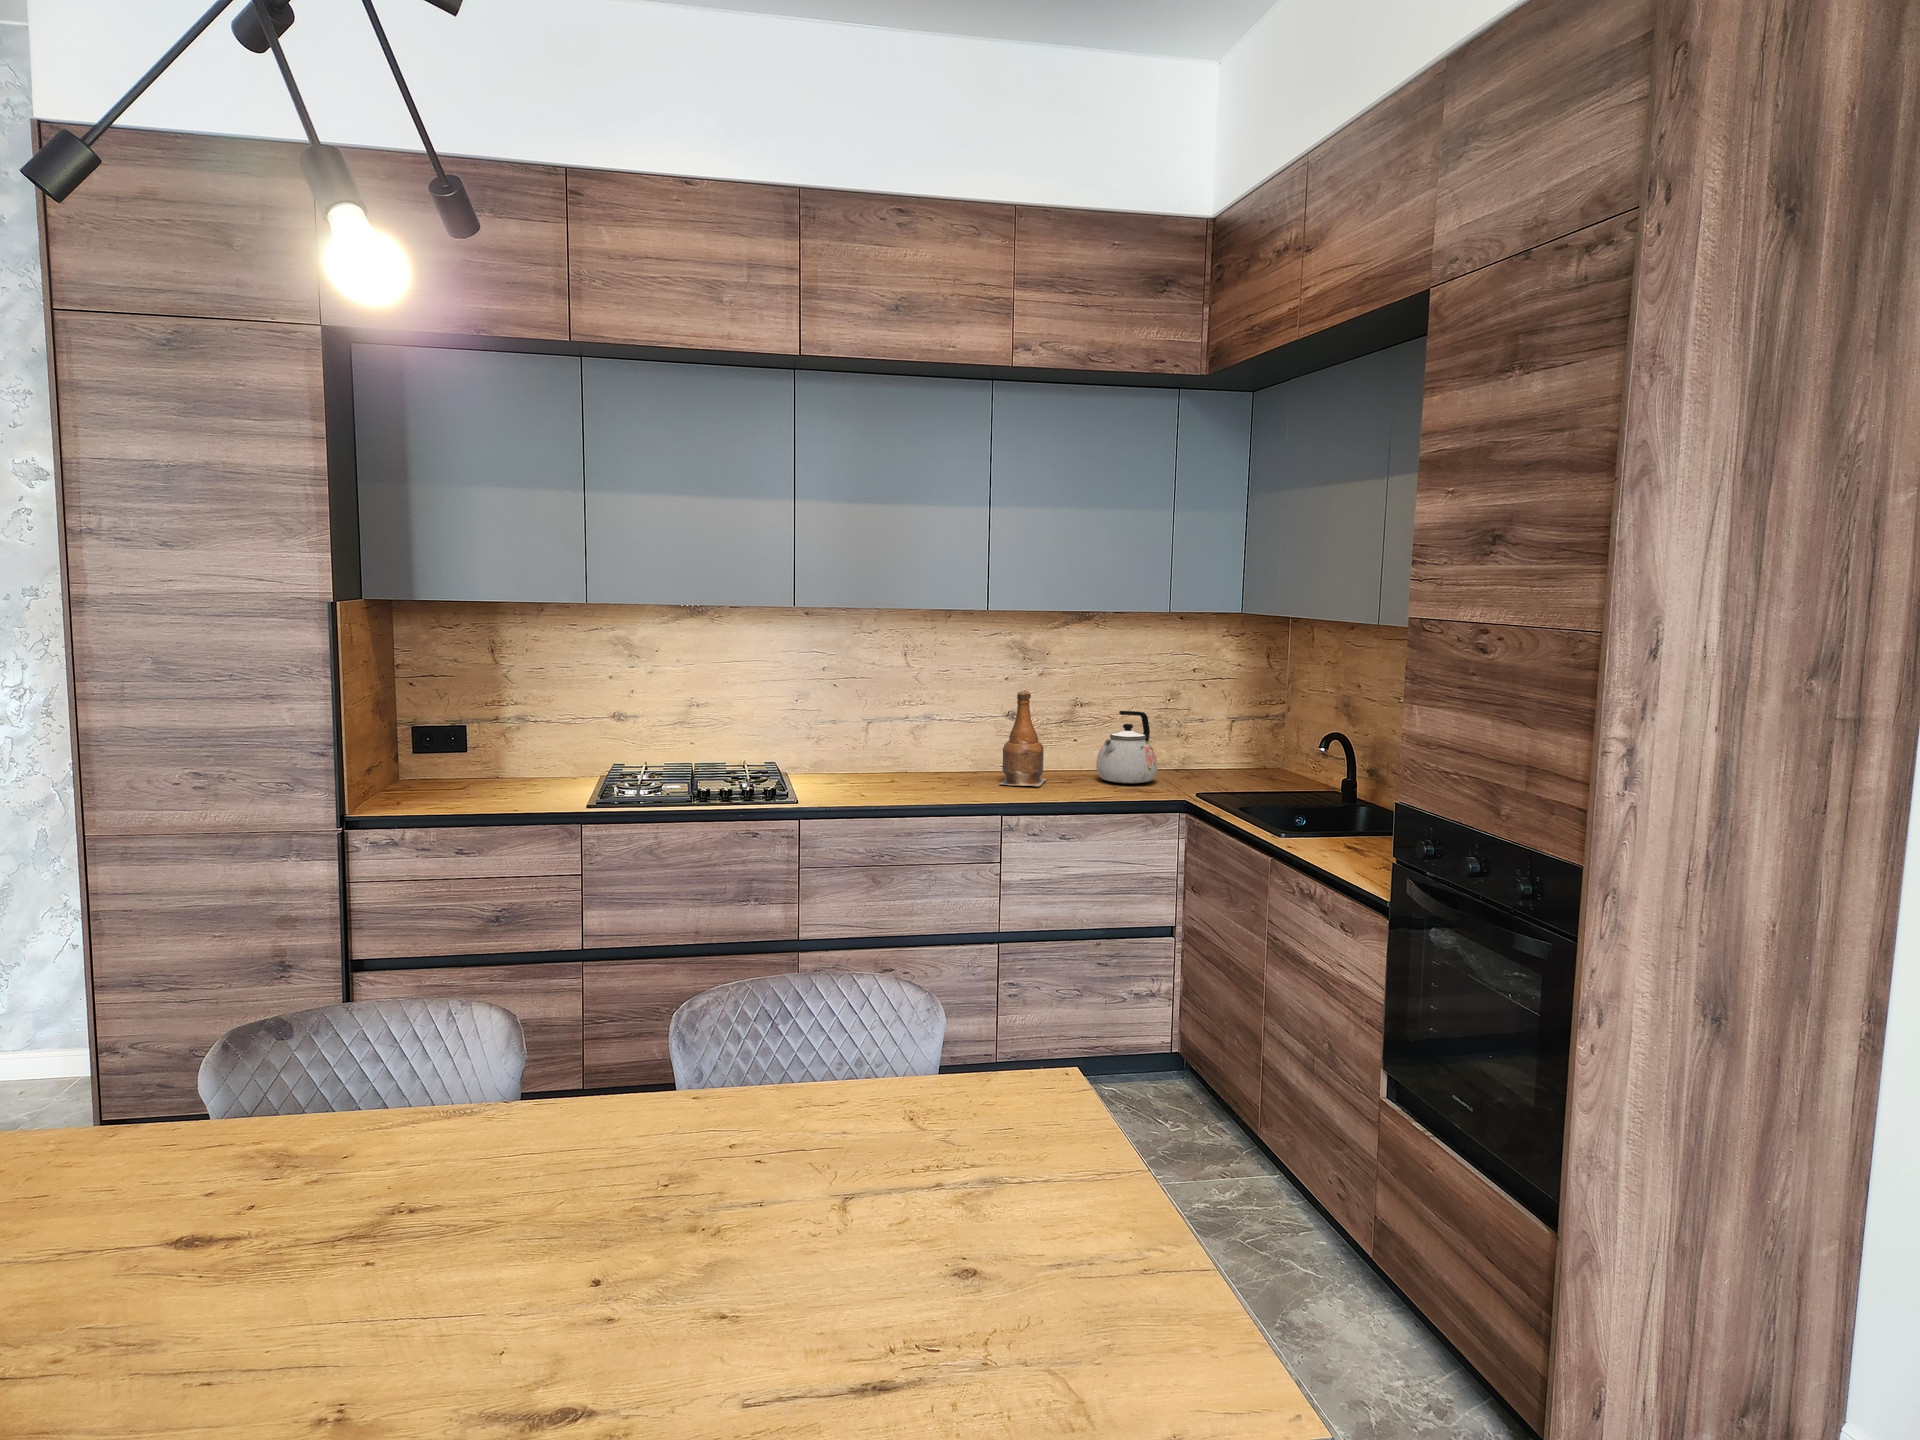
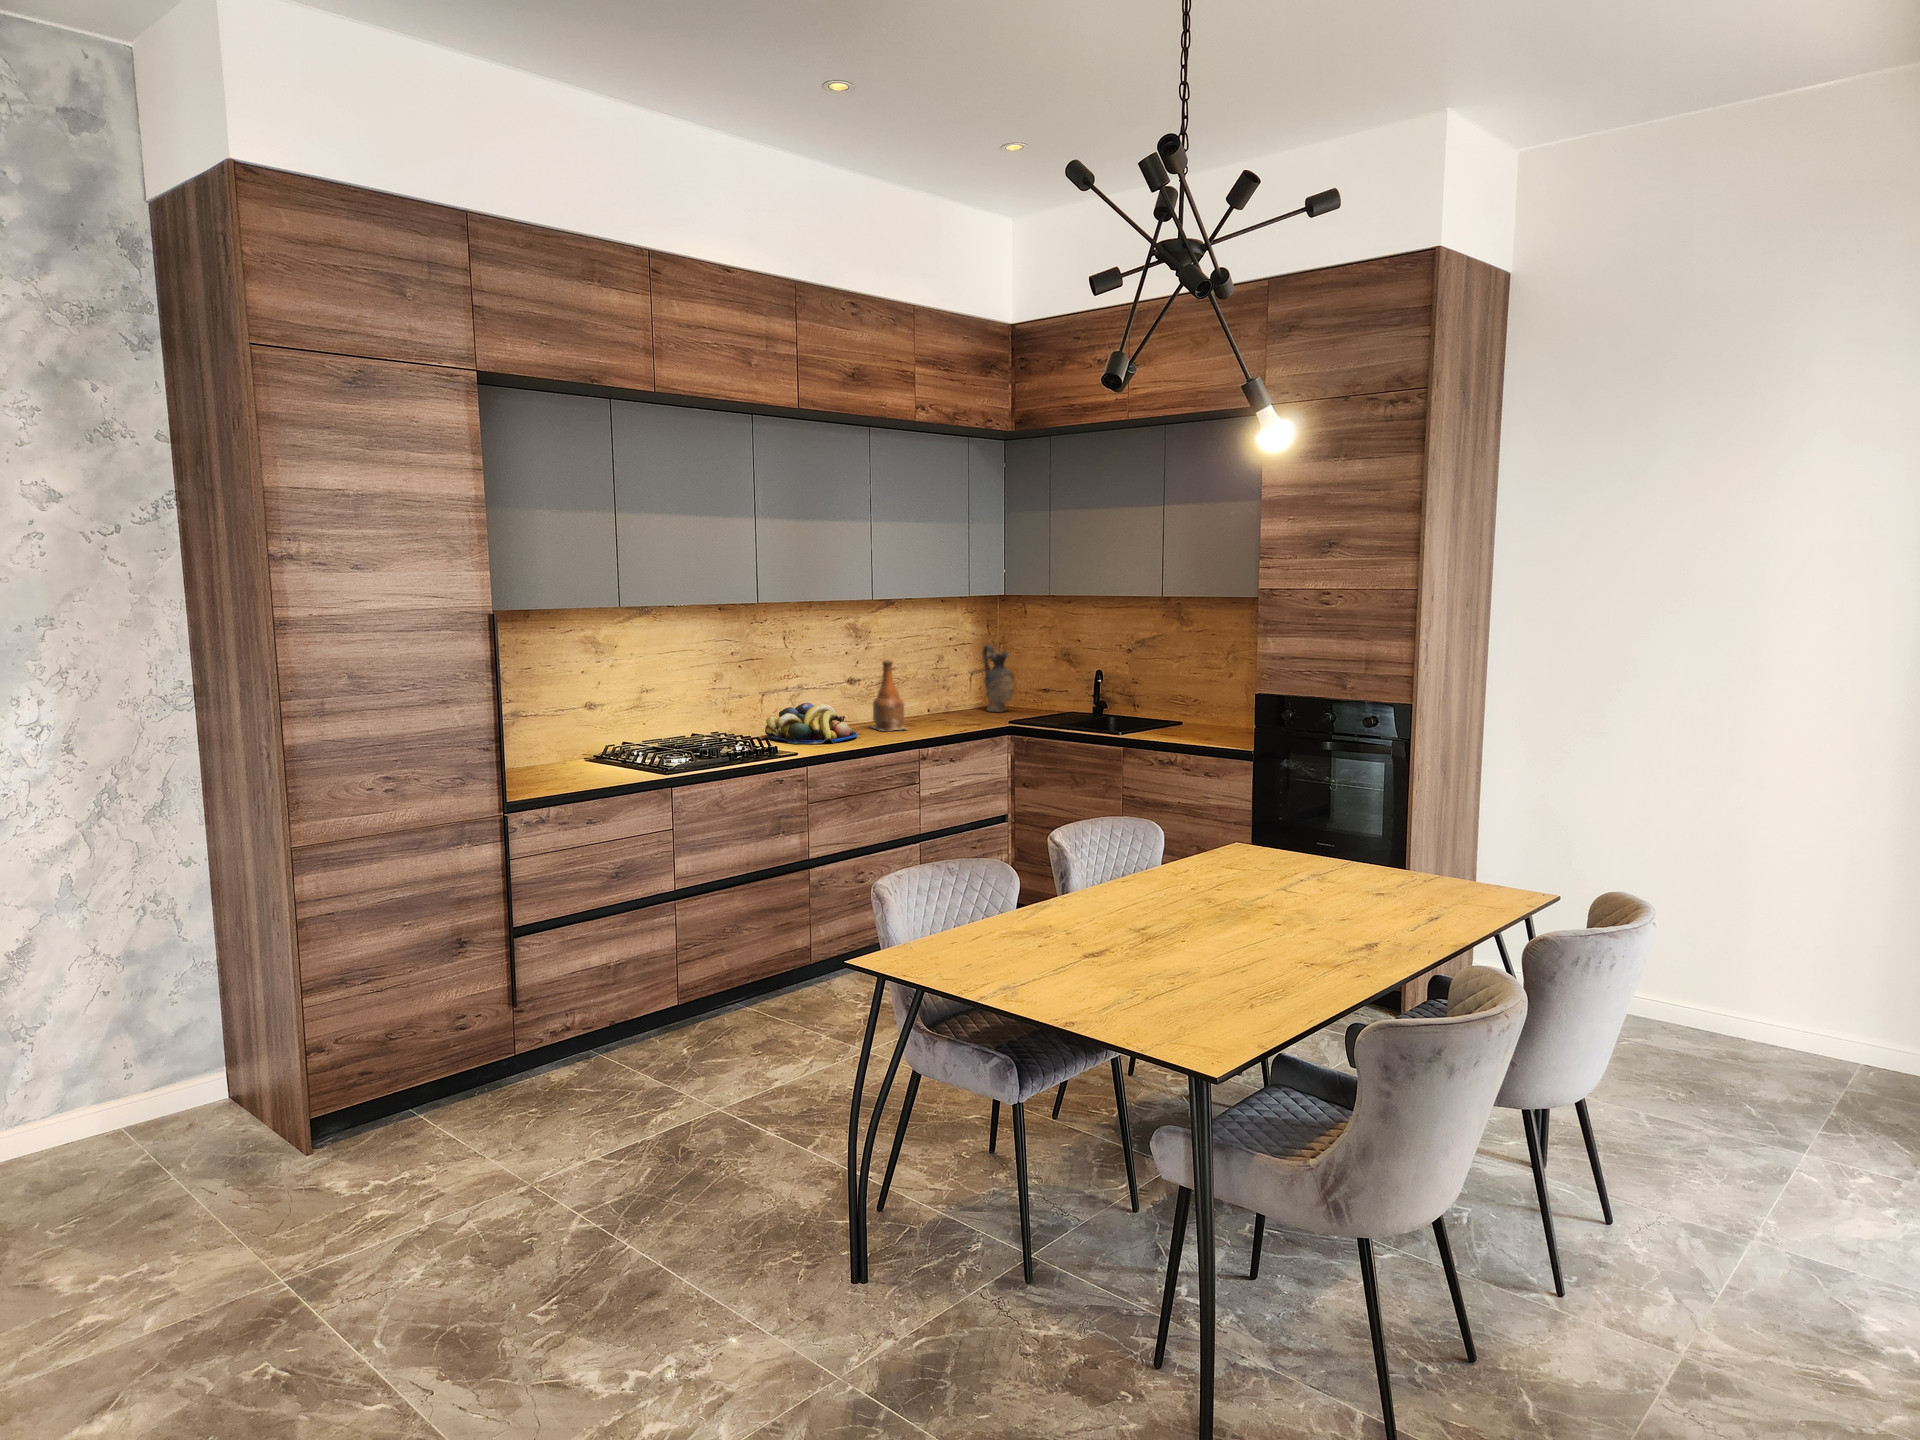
ceramic pitcher: none [1230,682,1271,777] -> present [982,644,1014,712]
kettle: present [1096,711,1158,784] -> none [922,670,966,722]
fruit bowl: none [839,738,955,792] -> present [765,703,857,744]

